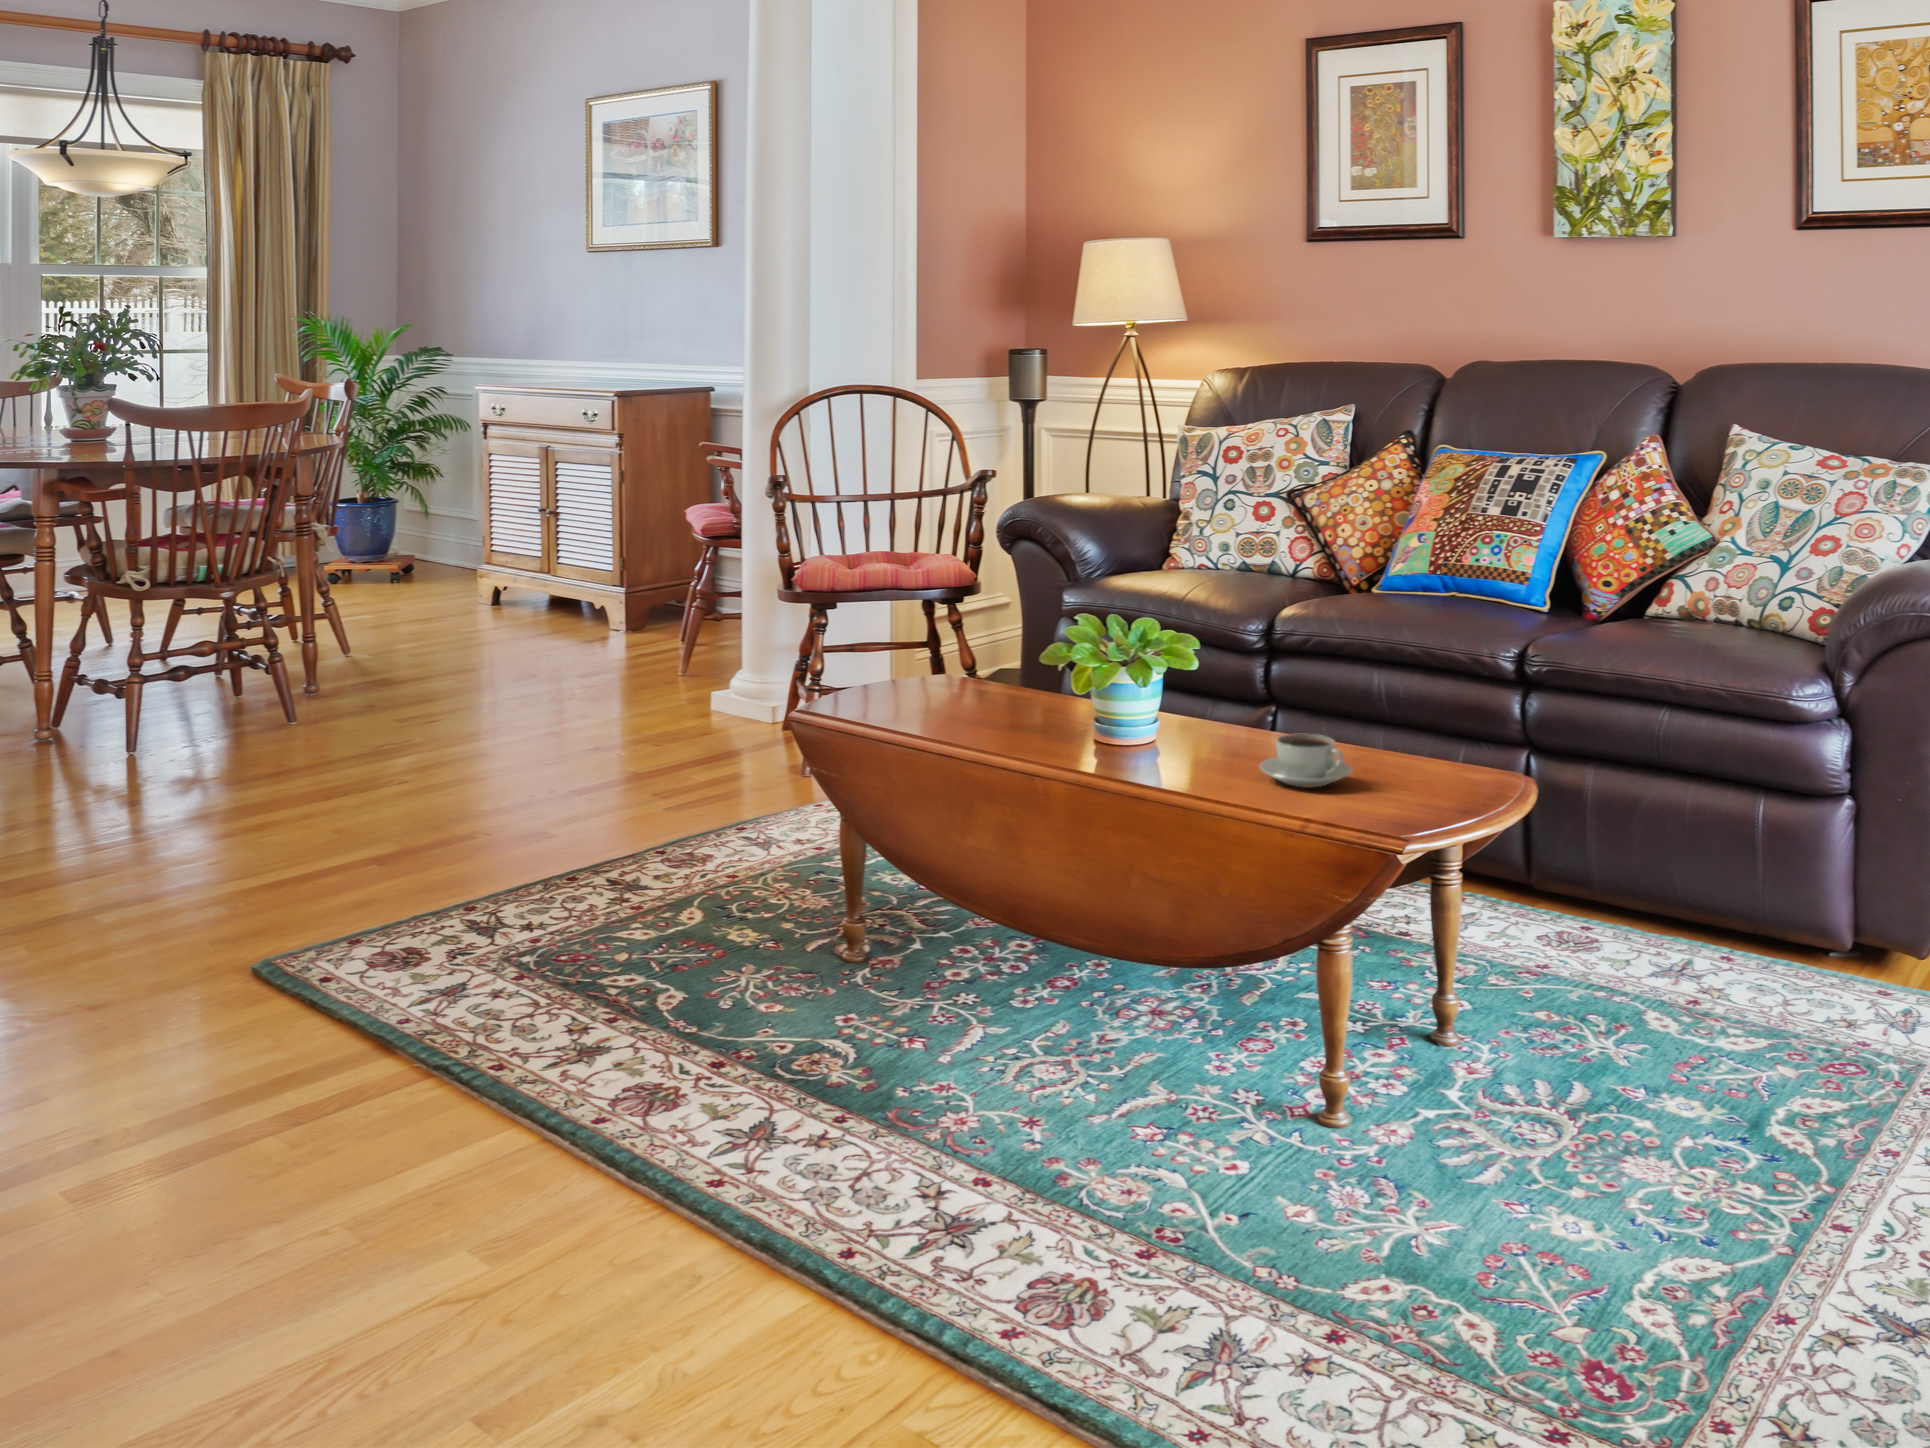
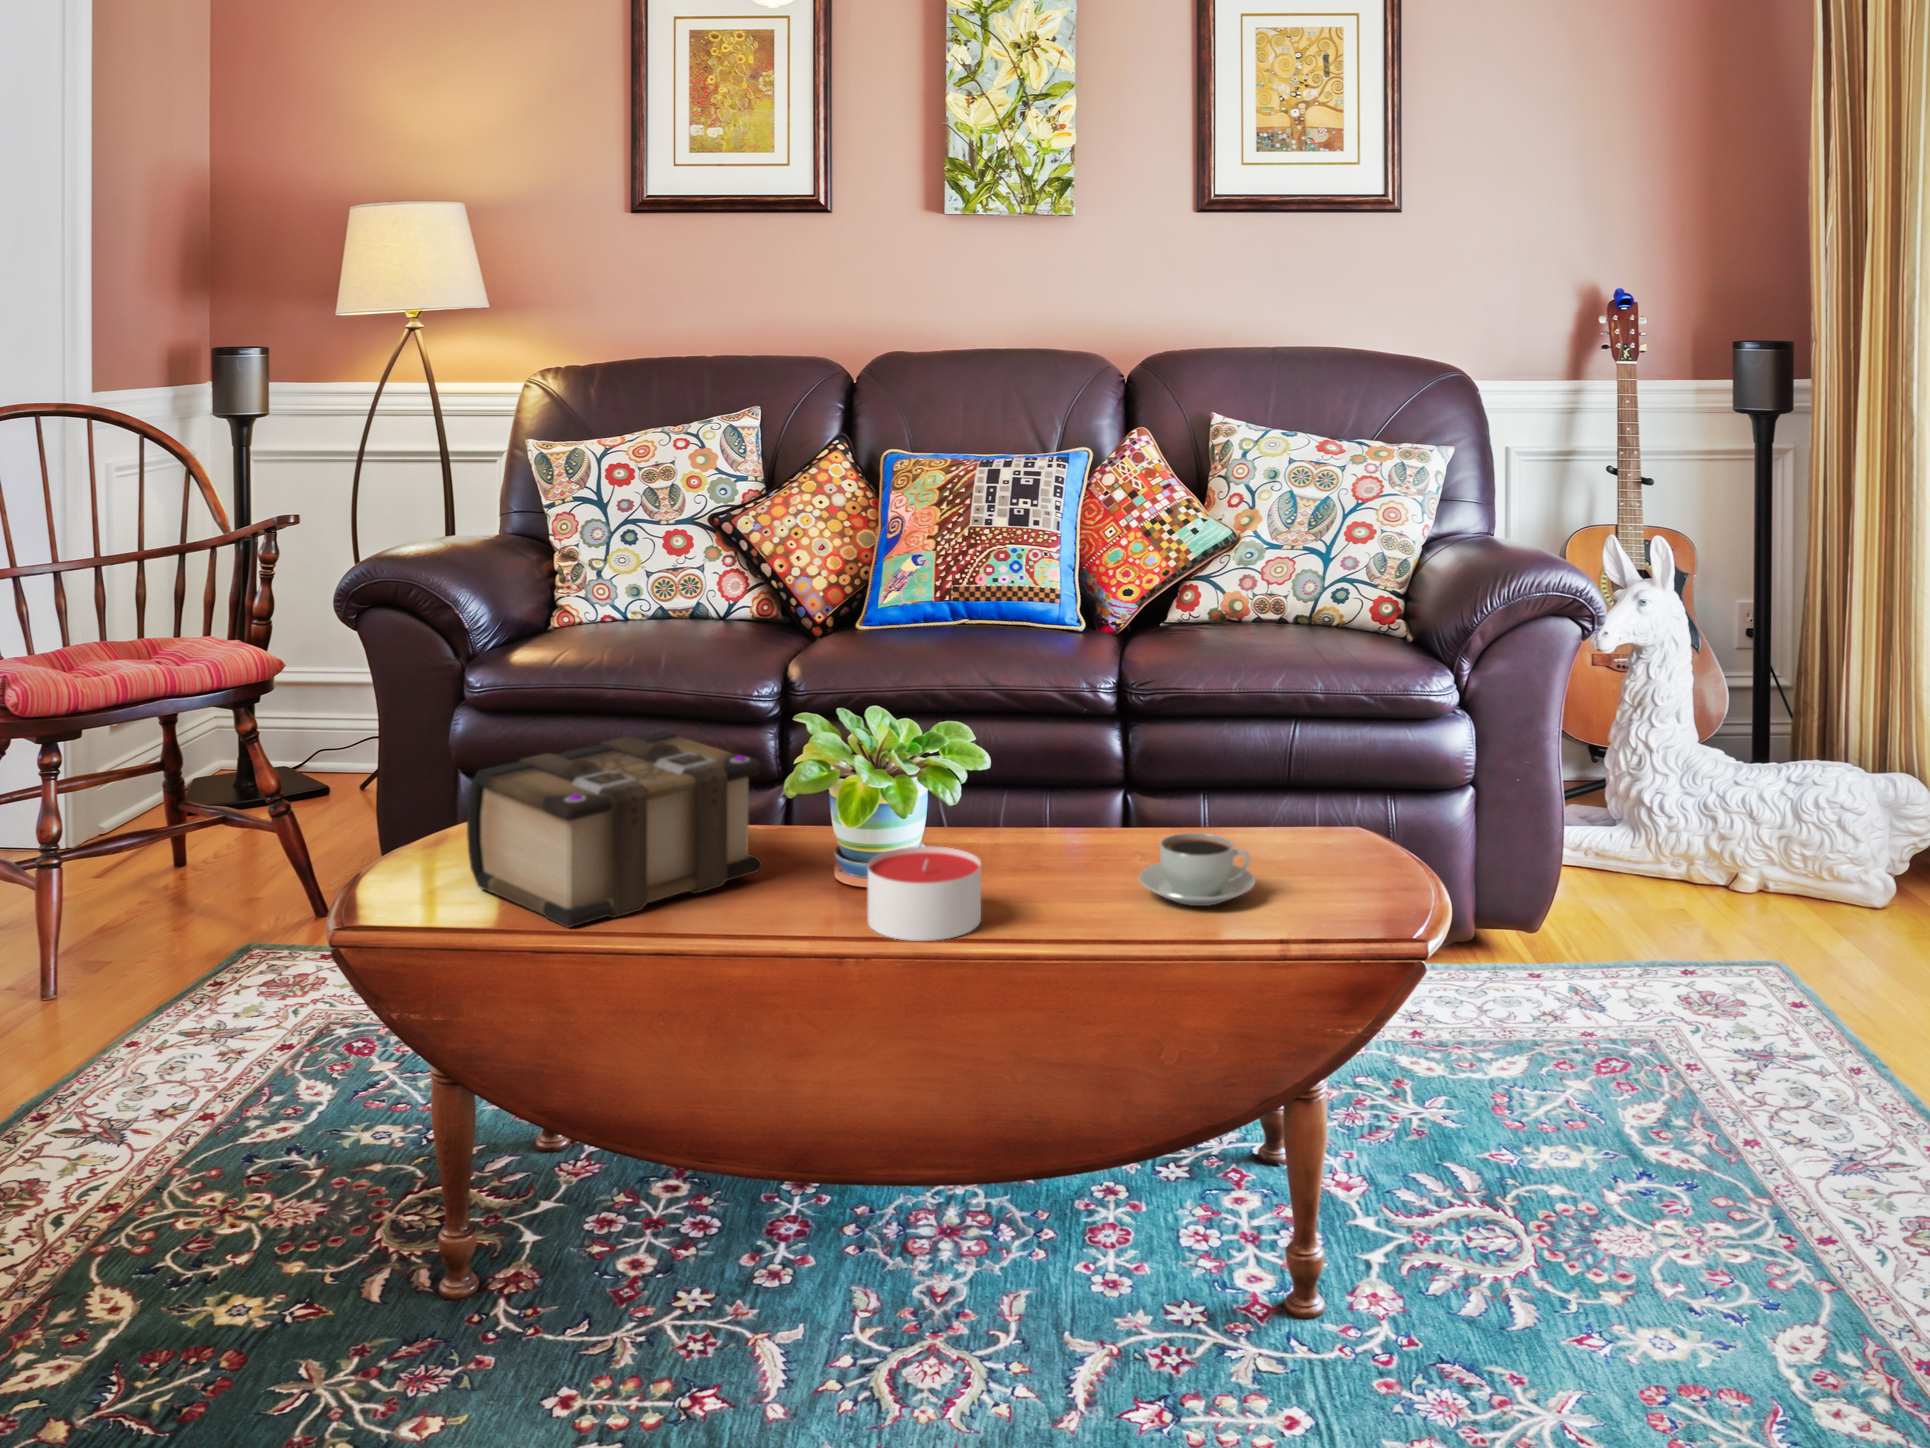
book: none [880,619,1047,724] -> present [467,731,763,928]
candle: none [1052,708,1133,768] -> present [868,846,981,941]

